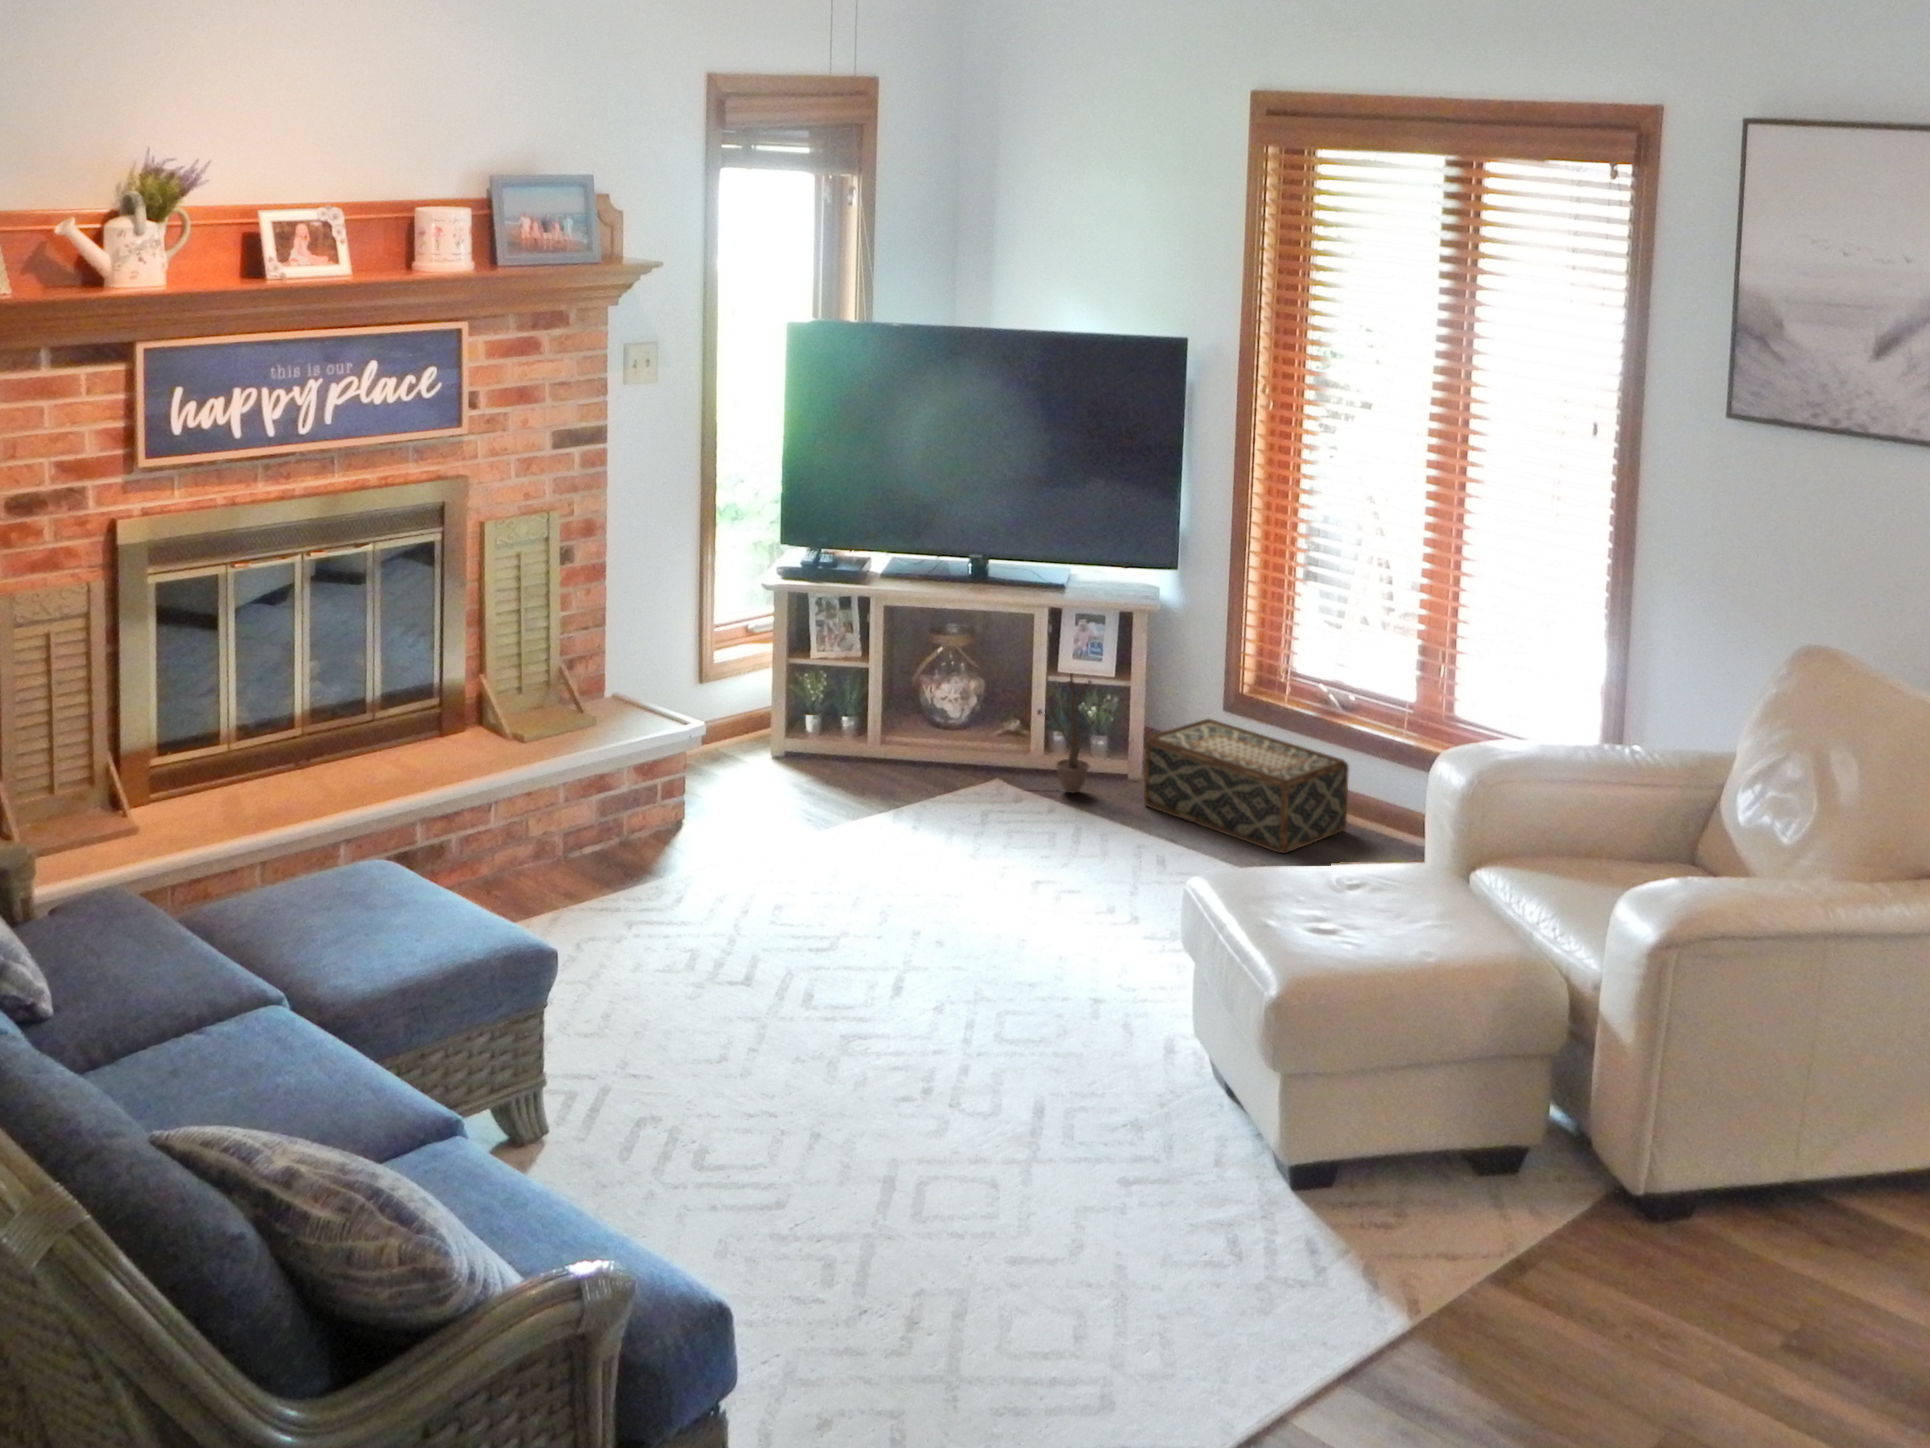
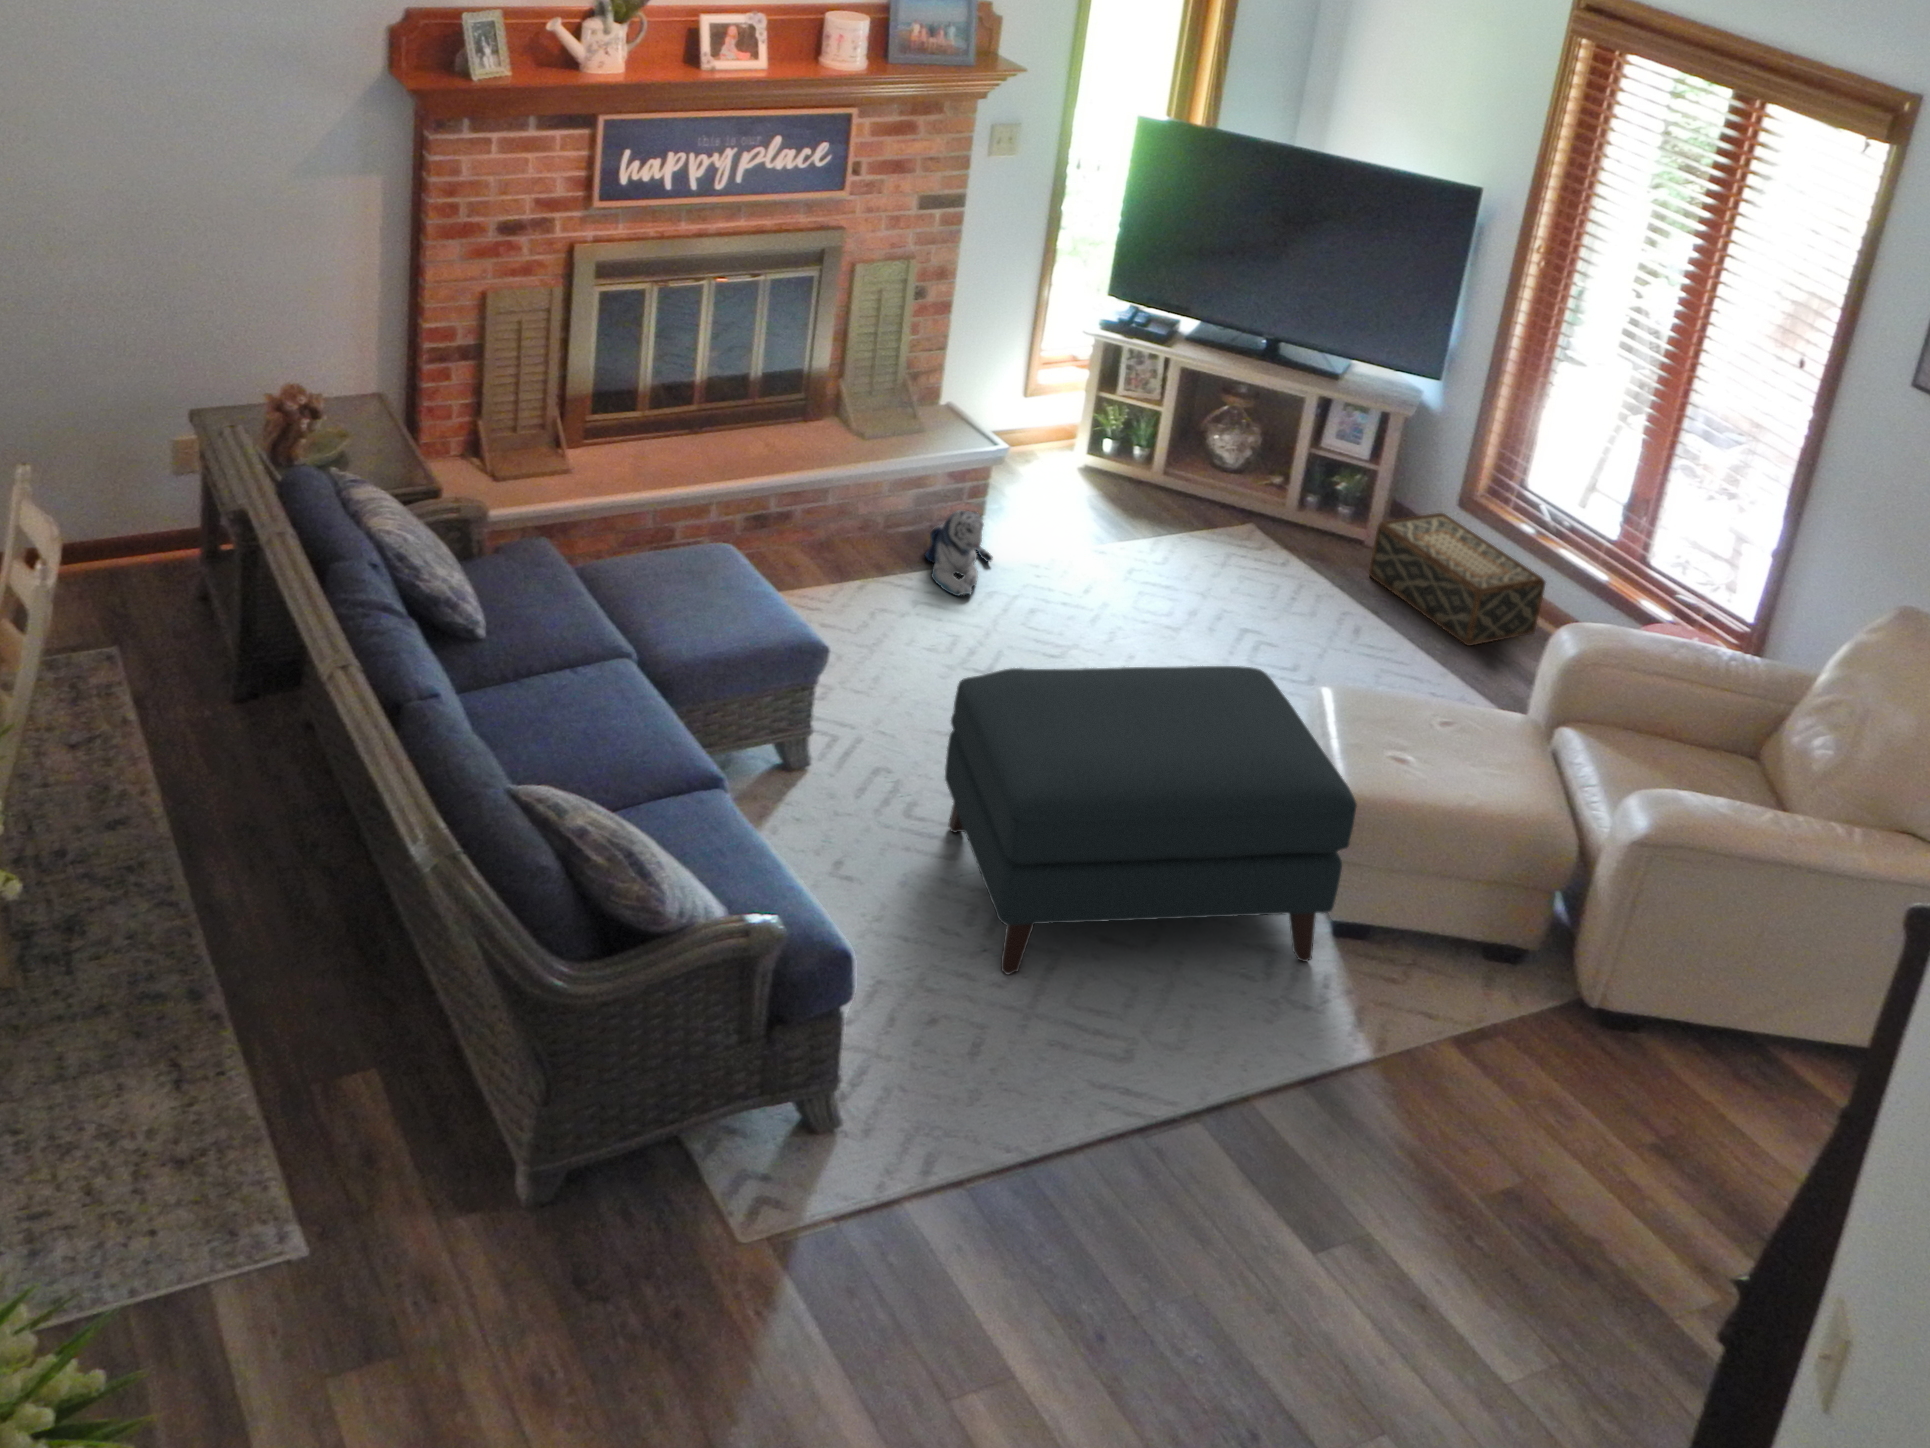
decorative plant: present [1021,674,1113,793] -> none [1270,456,1357,552]
plush toy: none [622,795,710,905] -> present [925,510,993,596]
ottoman: none [745,864,1310,1338] -> present [945,666,1357,974]

